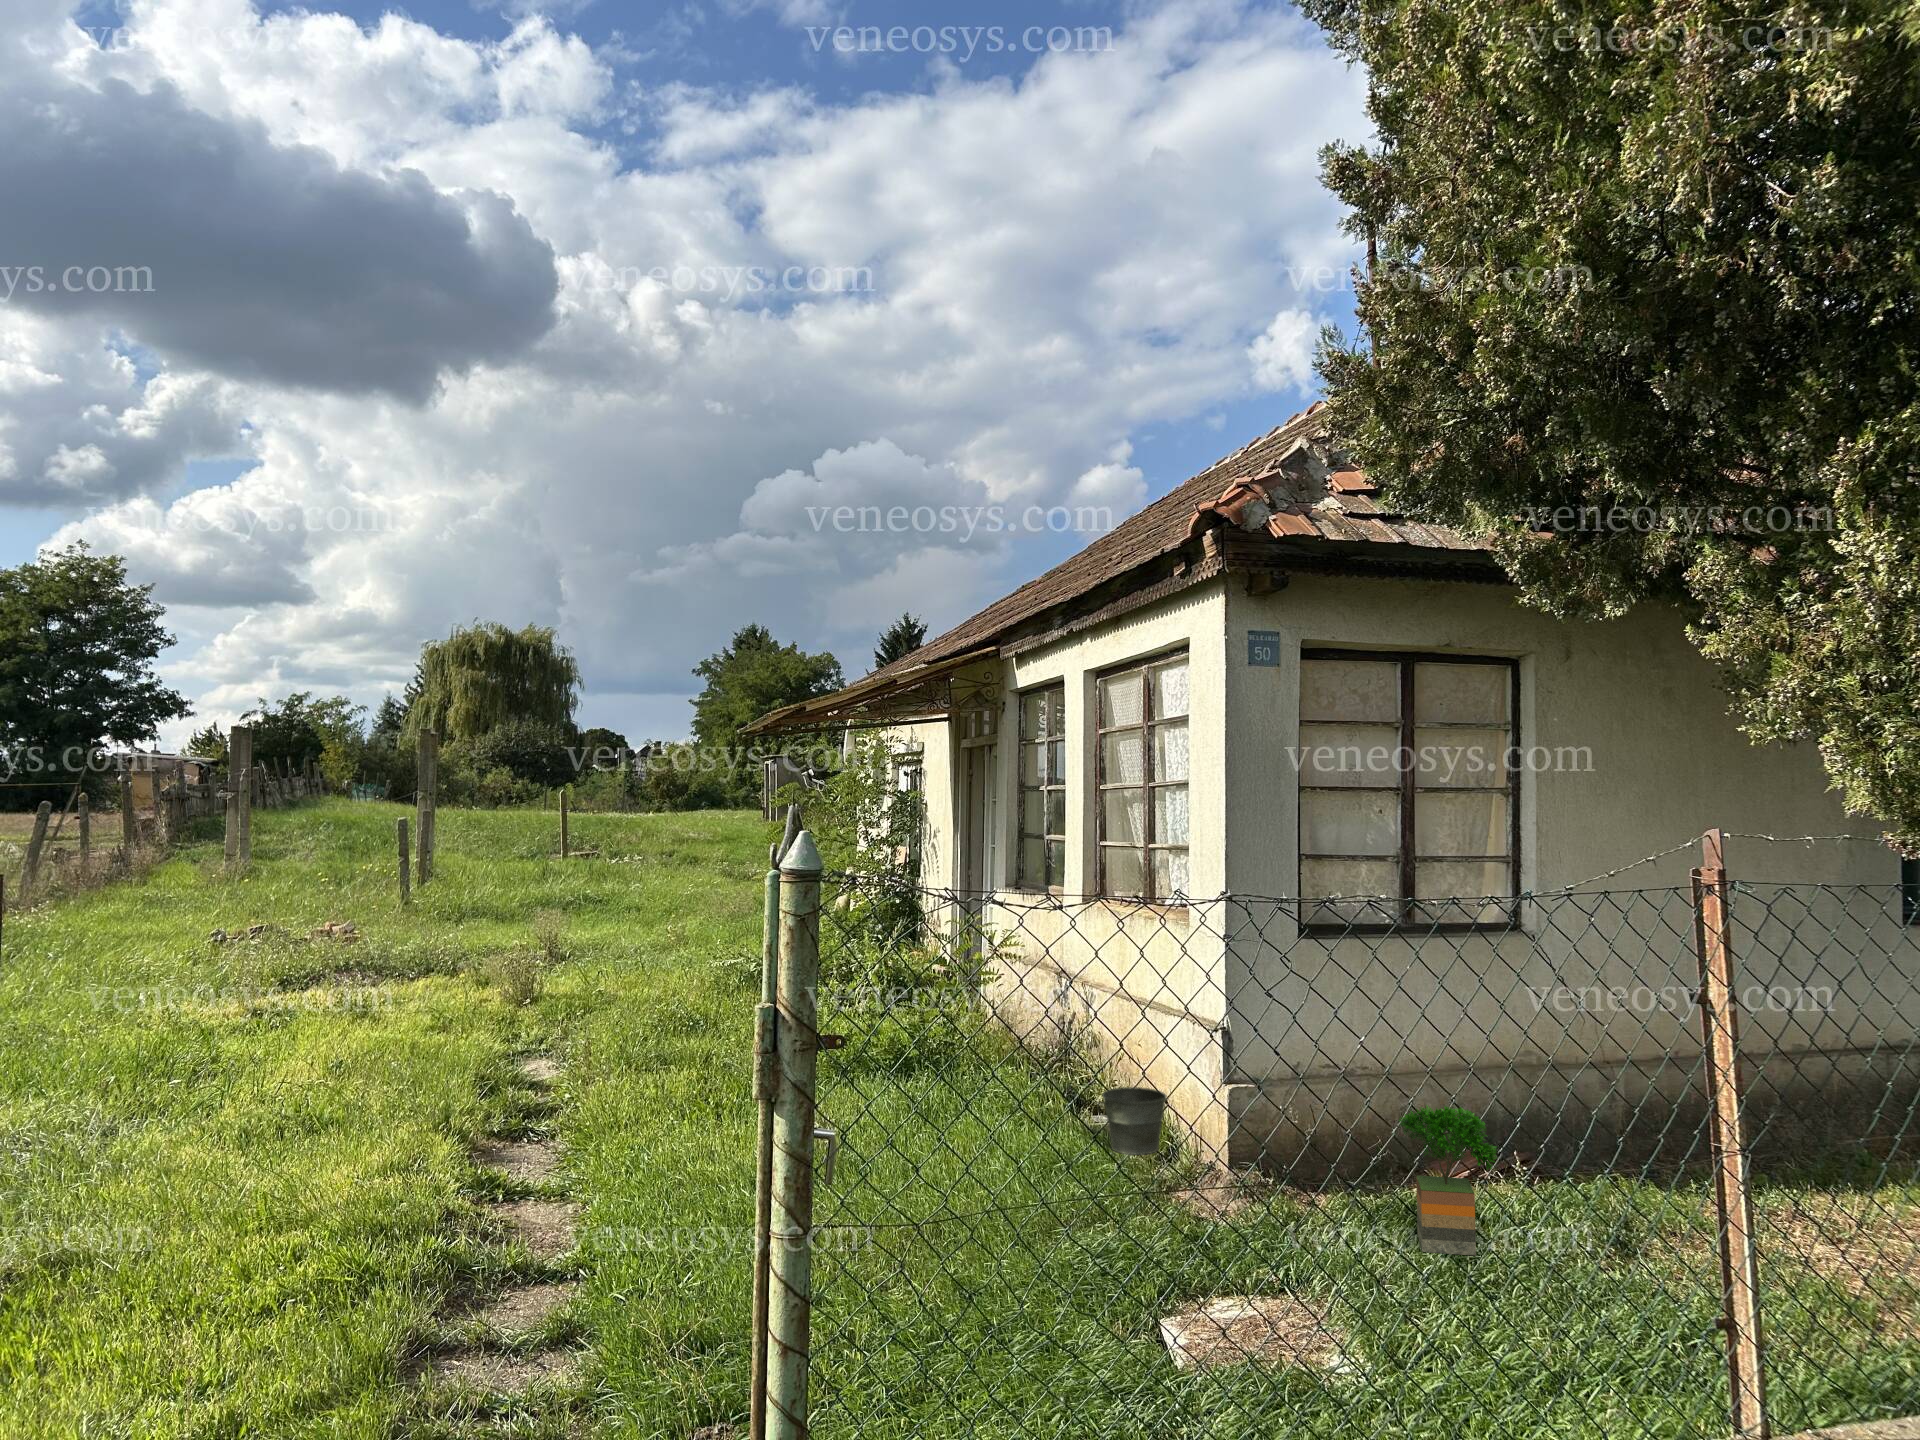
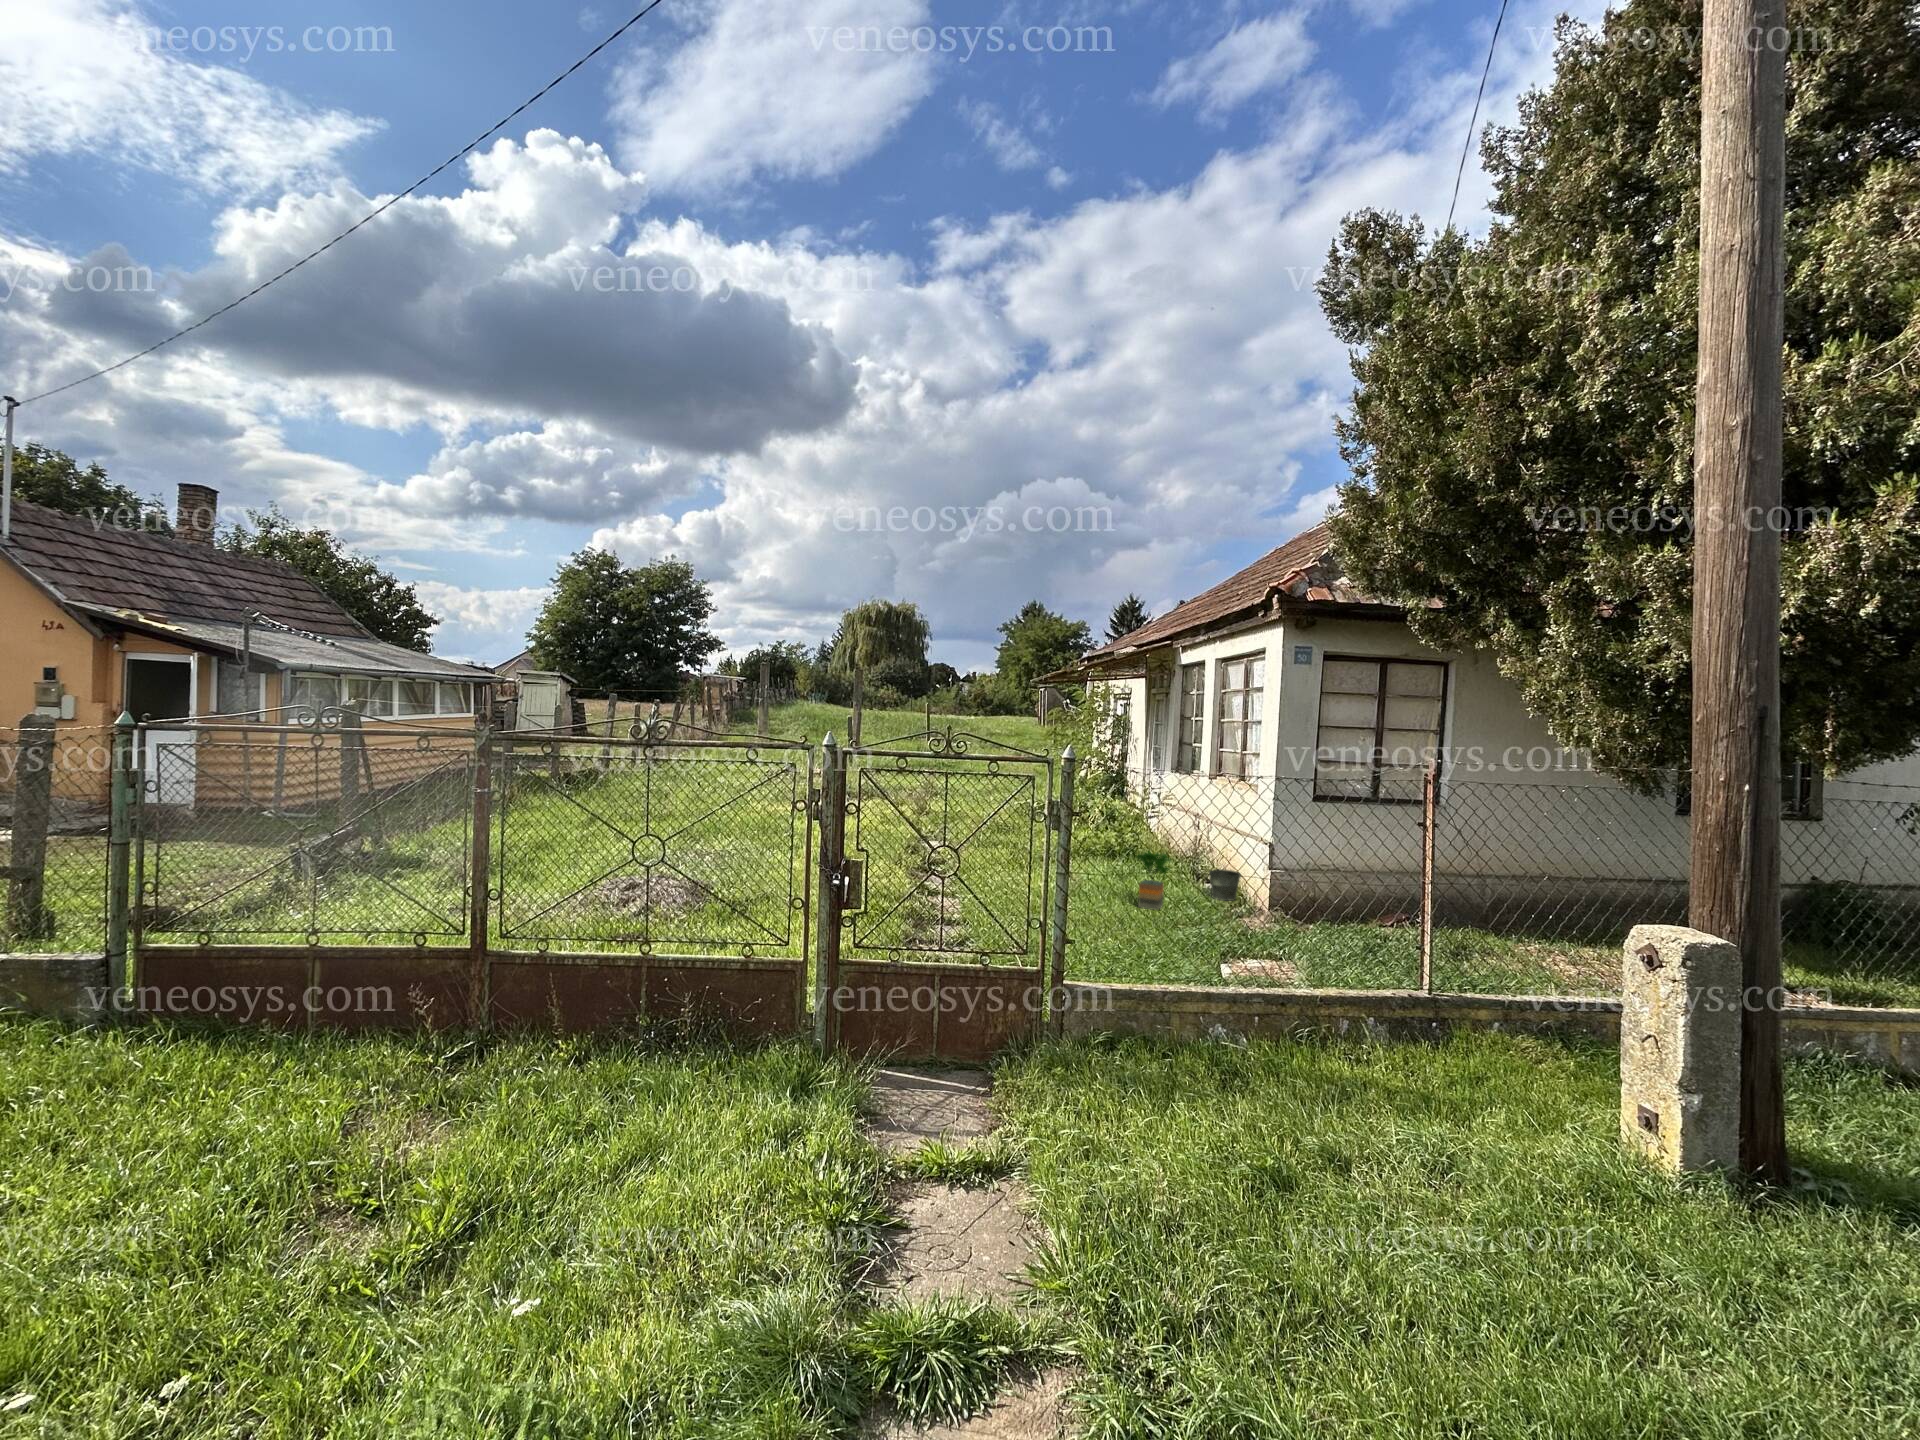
potted tree: present [1399,1105,1496,1255] -> present [1137,851,1171,910]

